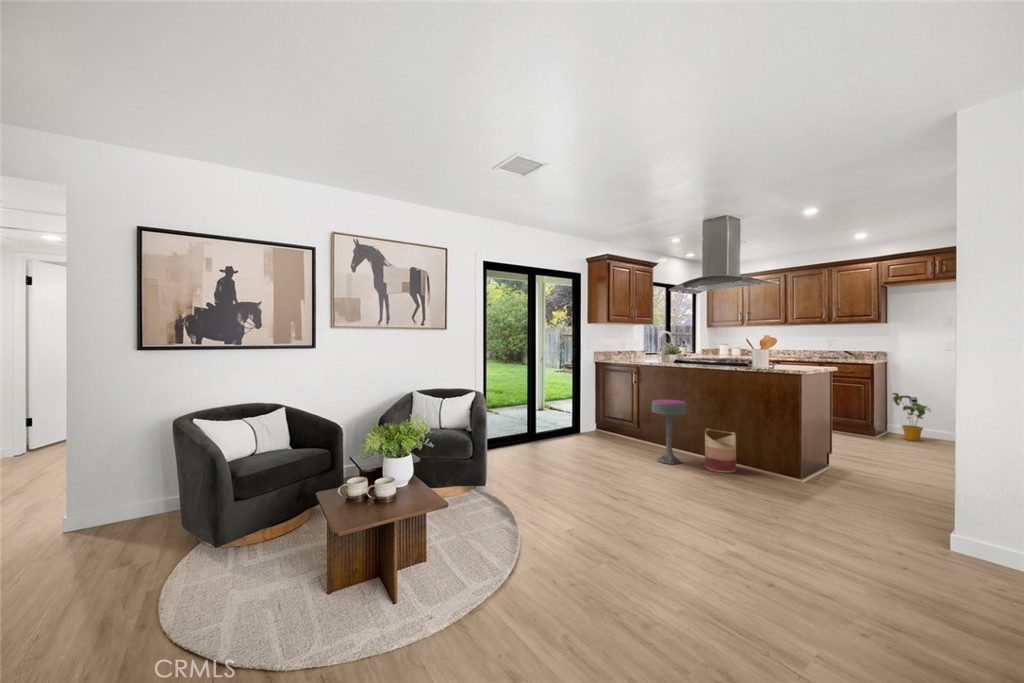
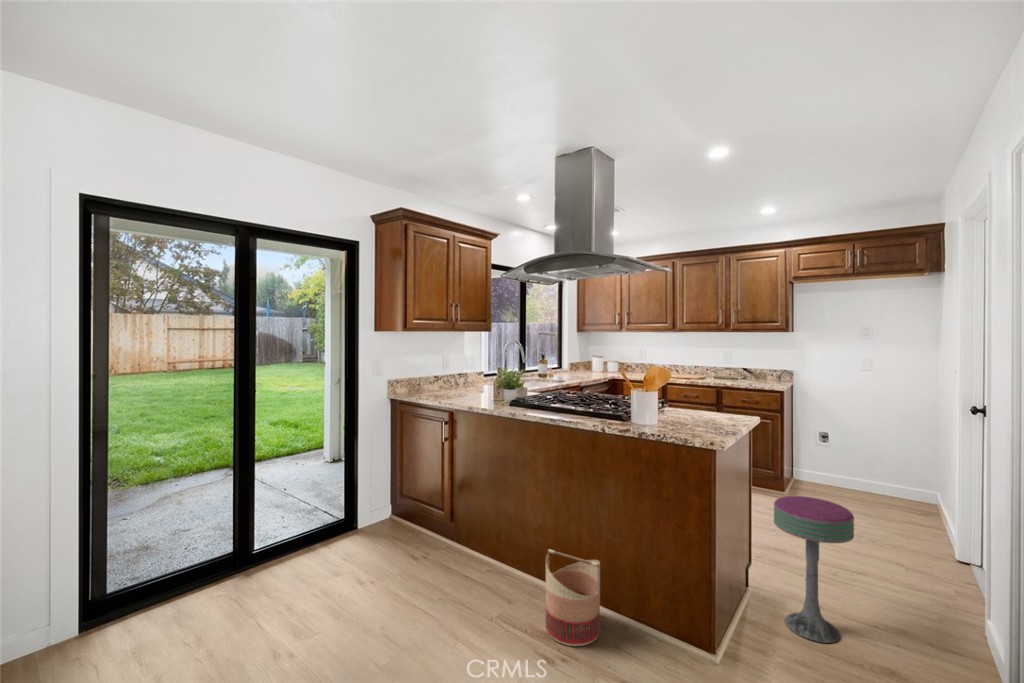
house plant: present [893,393,931,441] -> none [802,429,848,495]
bar stool: present [652,399,687,464] -> present [774,496,854,643]

